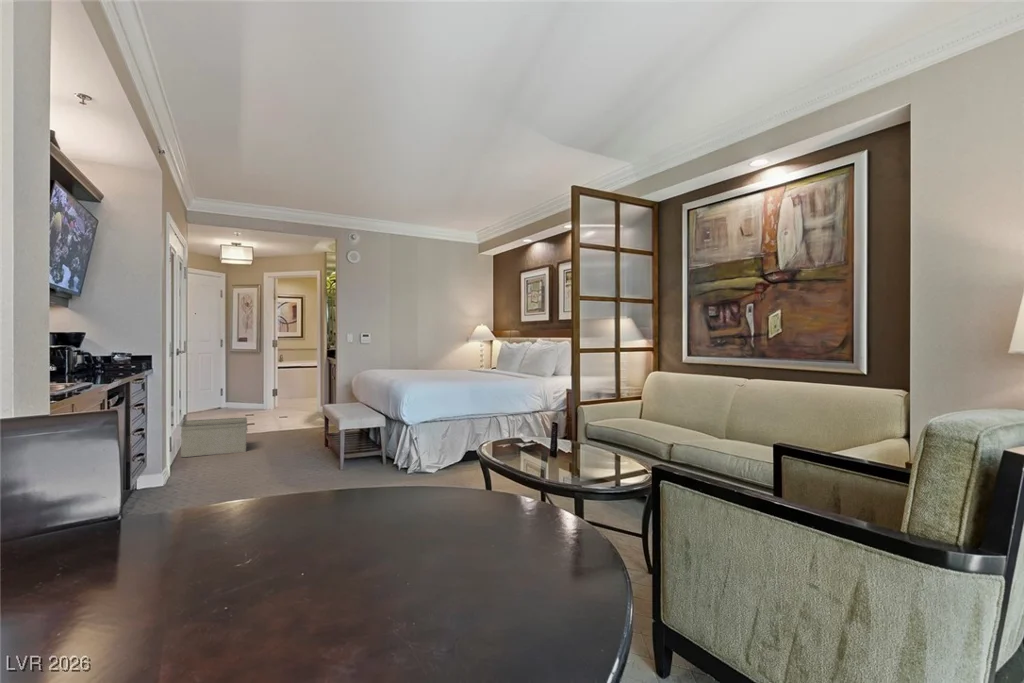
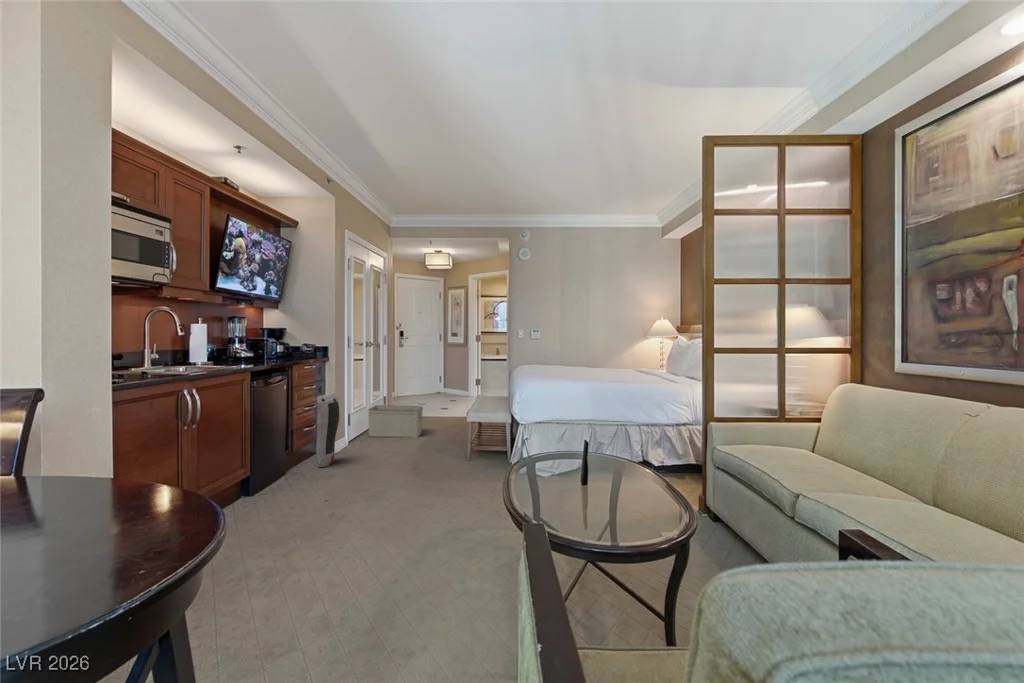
air purifier: none [150,408,175,496] -> present [317,393,339,467]

